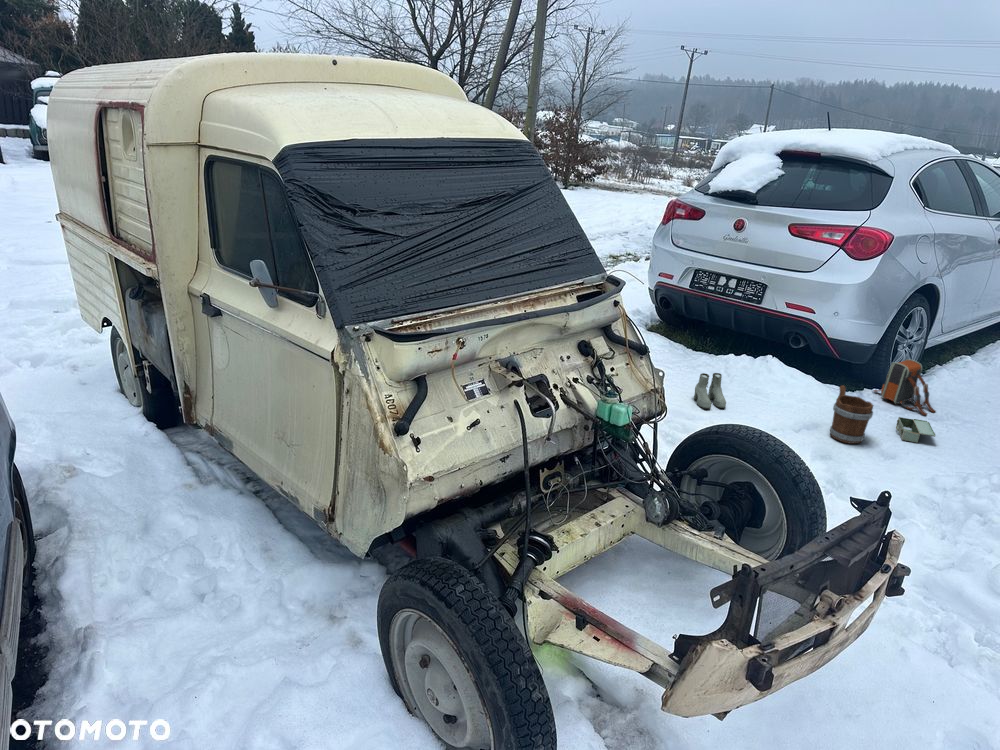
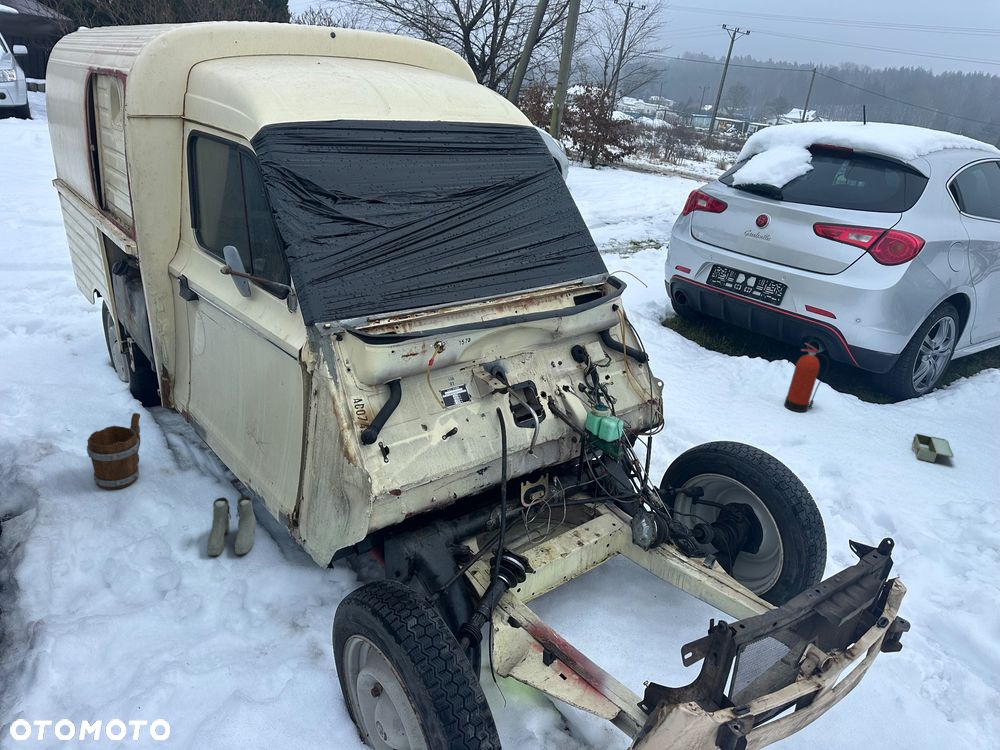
fire extinguisher: none [773,337,813,404] -> present [784,343,829,412]
backpack: present [874,359,935,415] -> none [891,372,957,432]
boots: present [694,373,726,409] -> present [208,497,255,556]
bucket: present [830,385,873,444] -> present [87,413,140,489]

